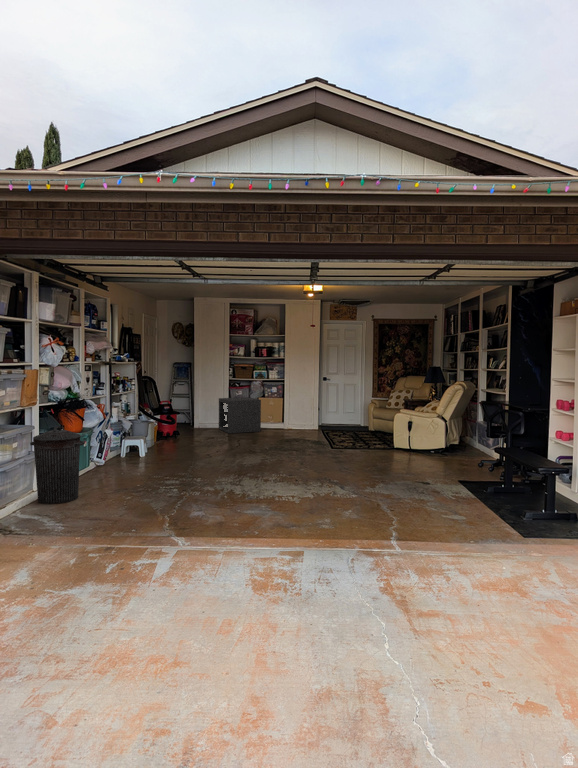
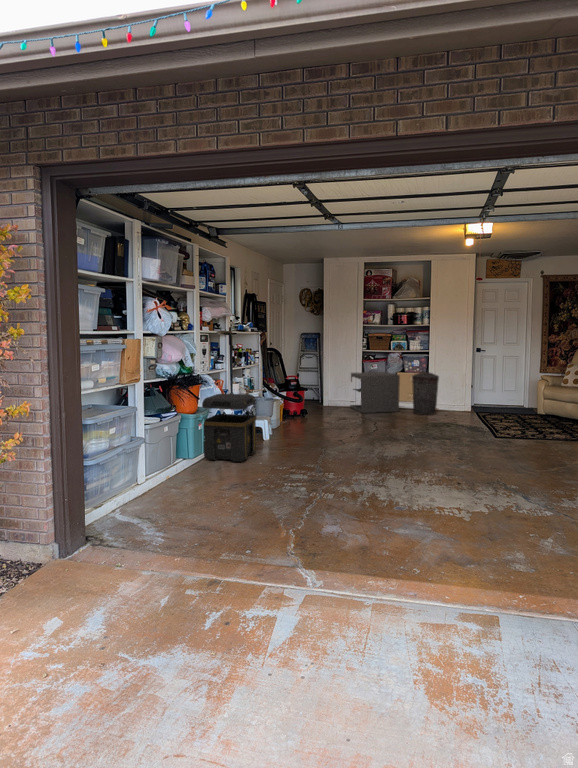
toolbox: none [86,416,136,474] -> present [202,394,257,462]
trash can: present [30,427,85,504] -> present [412,372,439,415]

